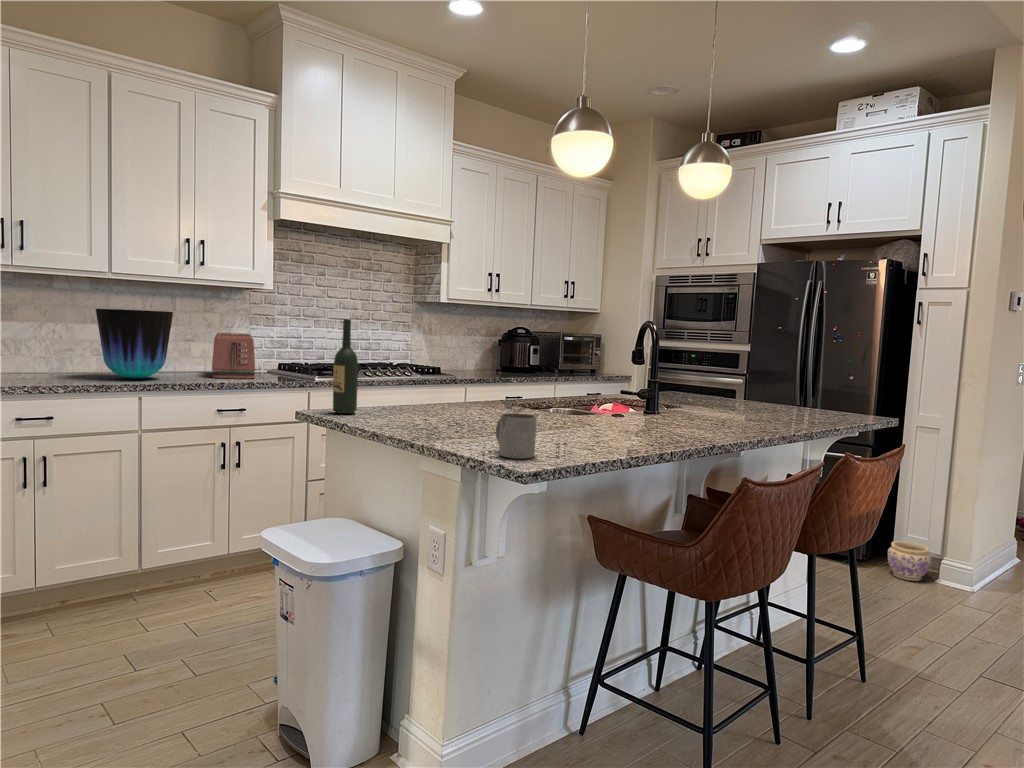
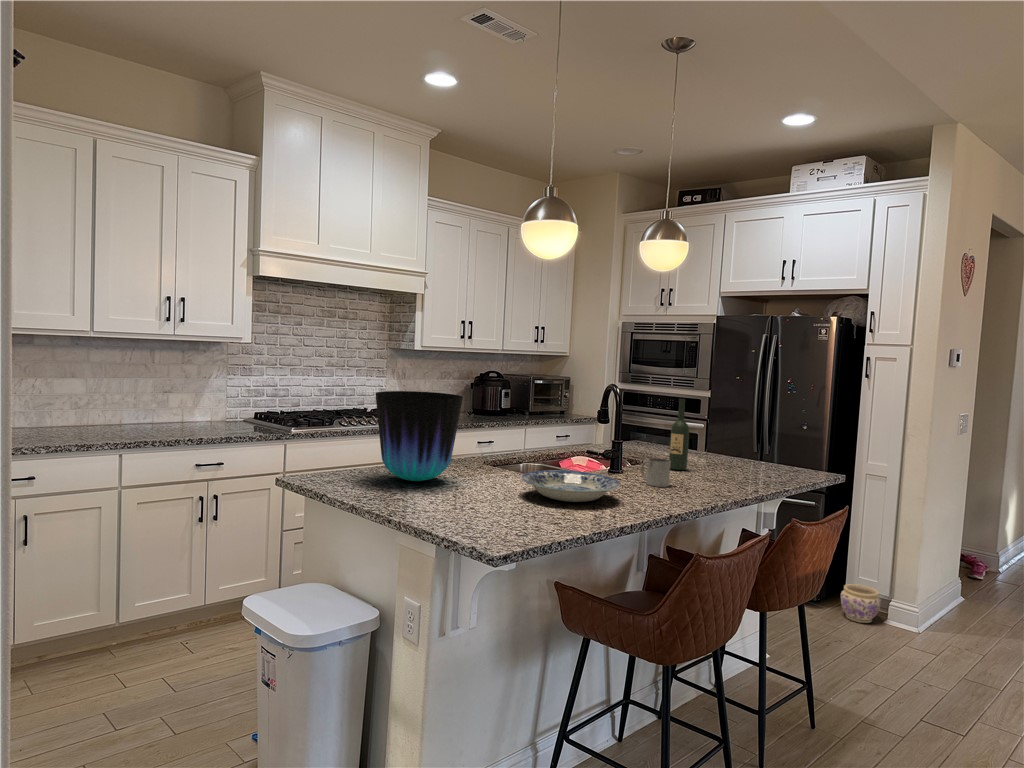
vase: present [96,309,173,379] -> present [375,391,463,481]
wine bottle: present [333,319,358,414] -> present [669,399,689,470]
toaster: present [212,333,255,379] -> none [190,385,233,432]
plate: none [553,403,659,432] -> present [521,470,620,502]
mug: present [496,413,537,459] -> present [641,458,670,487]

